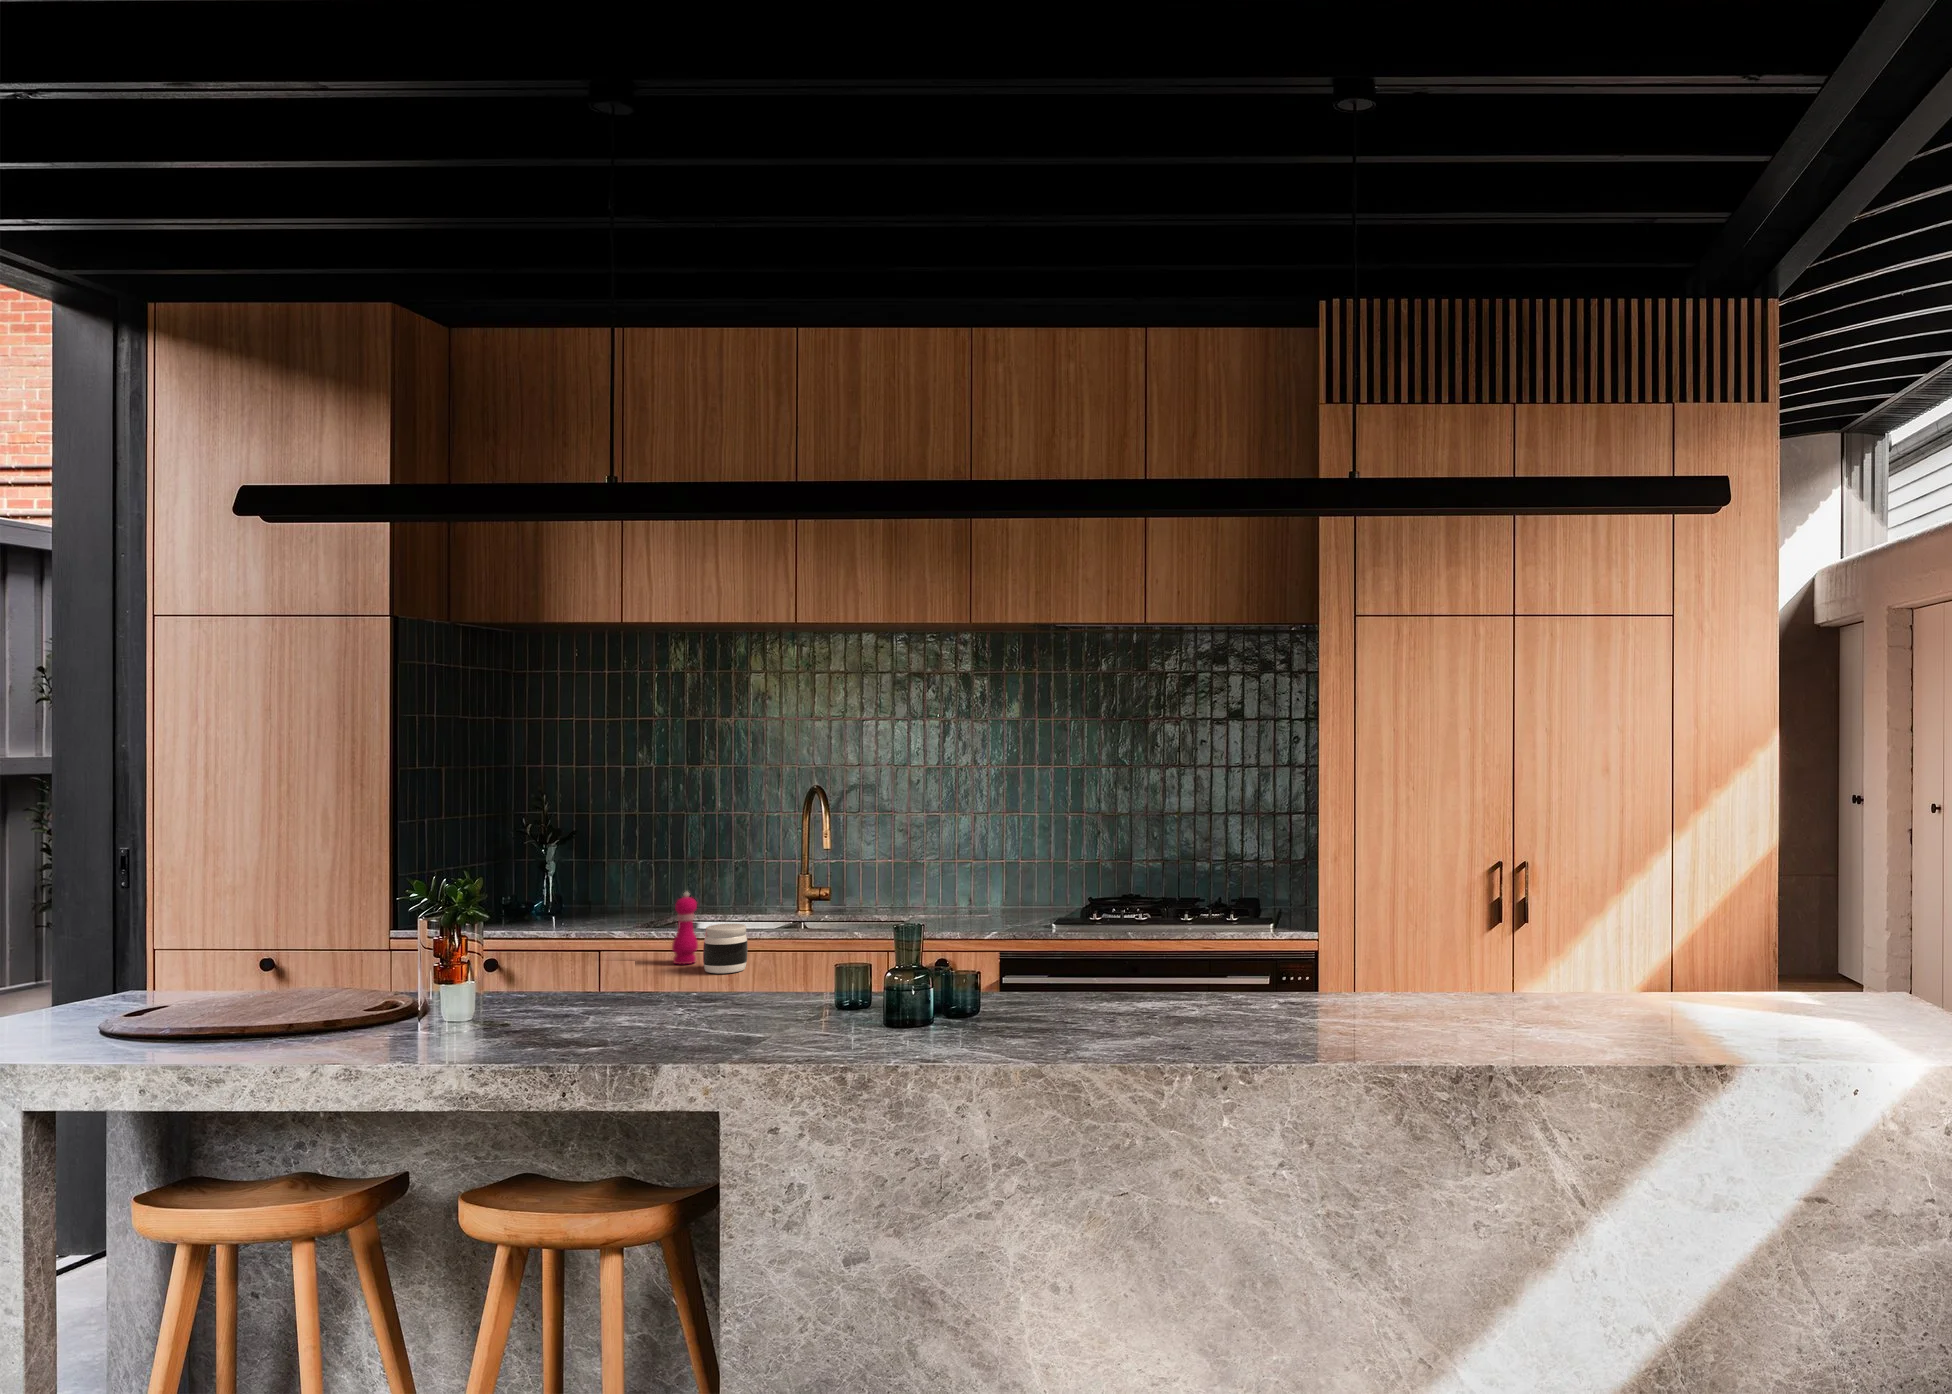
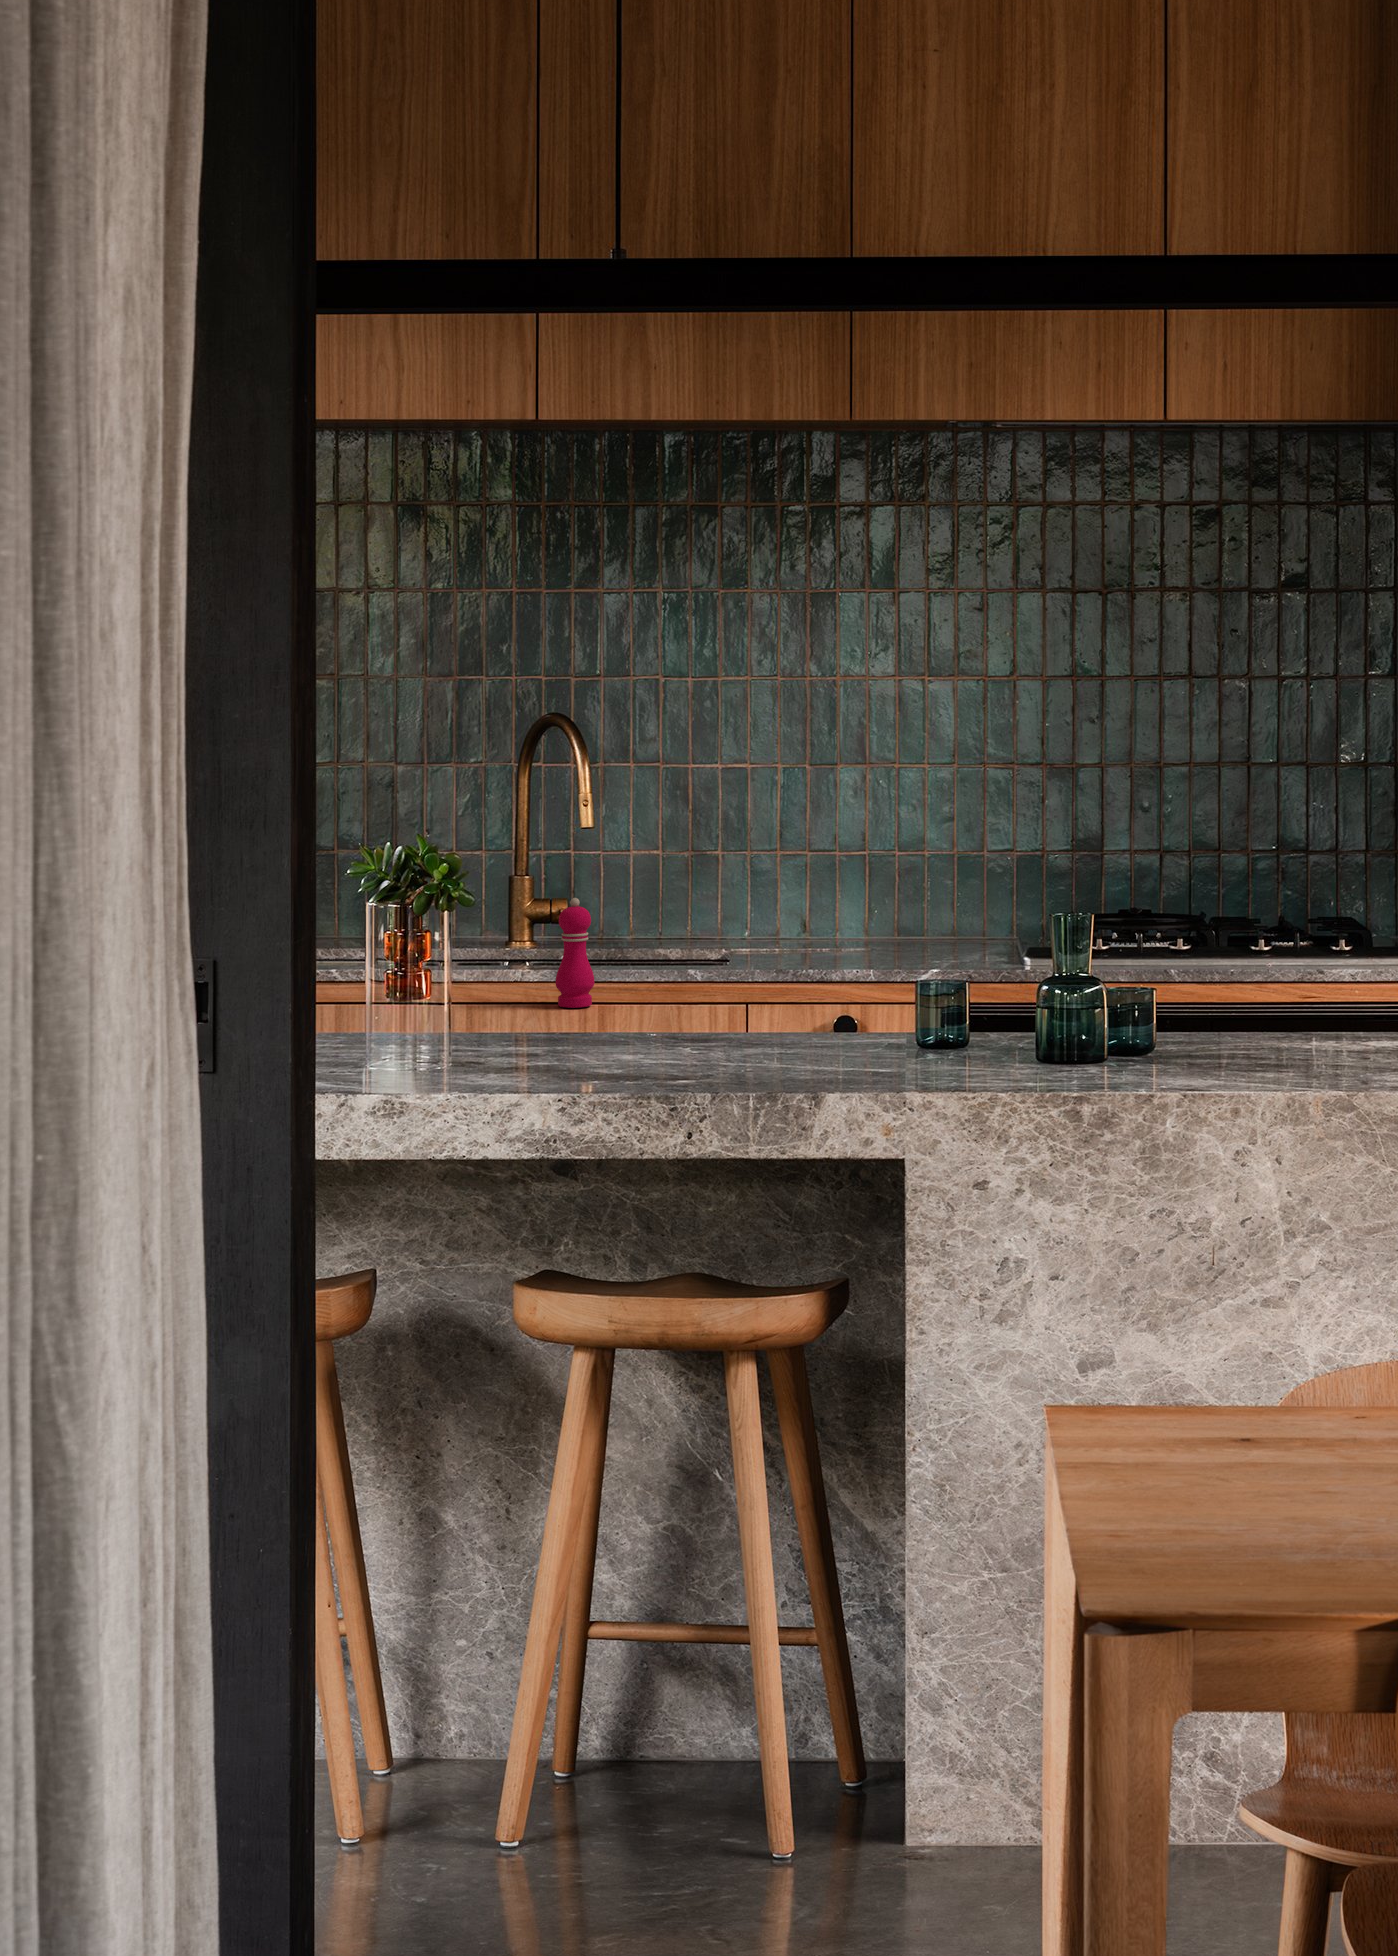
jar: present [703,924,748,973] -> none [614,946,679,1019]

